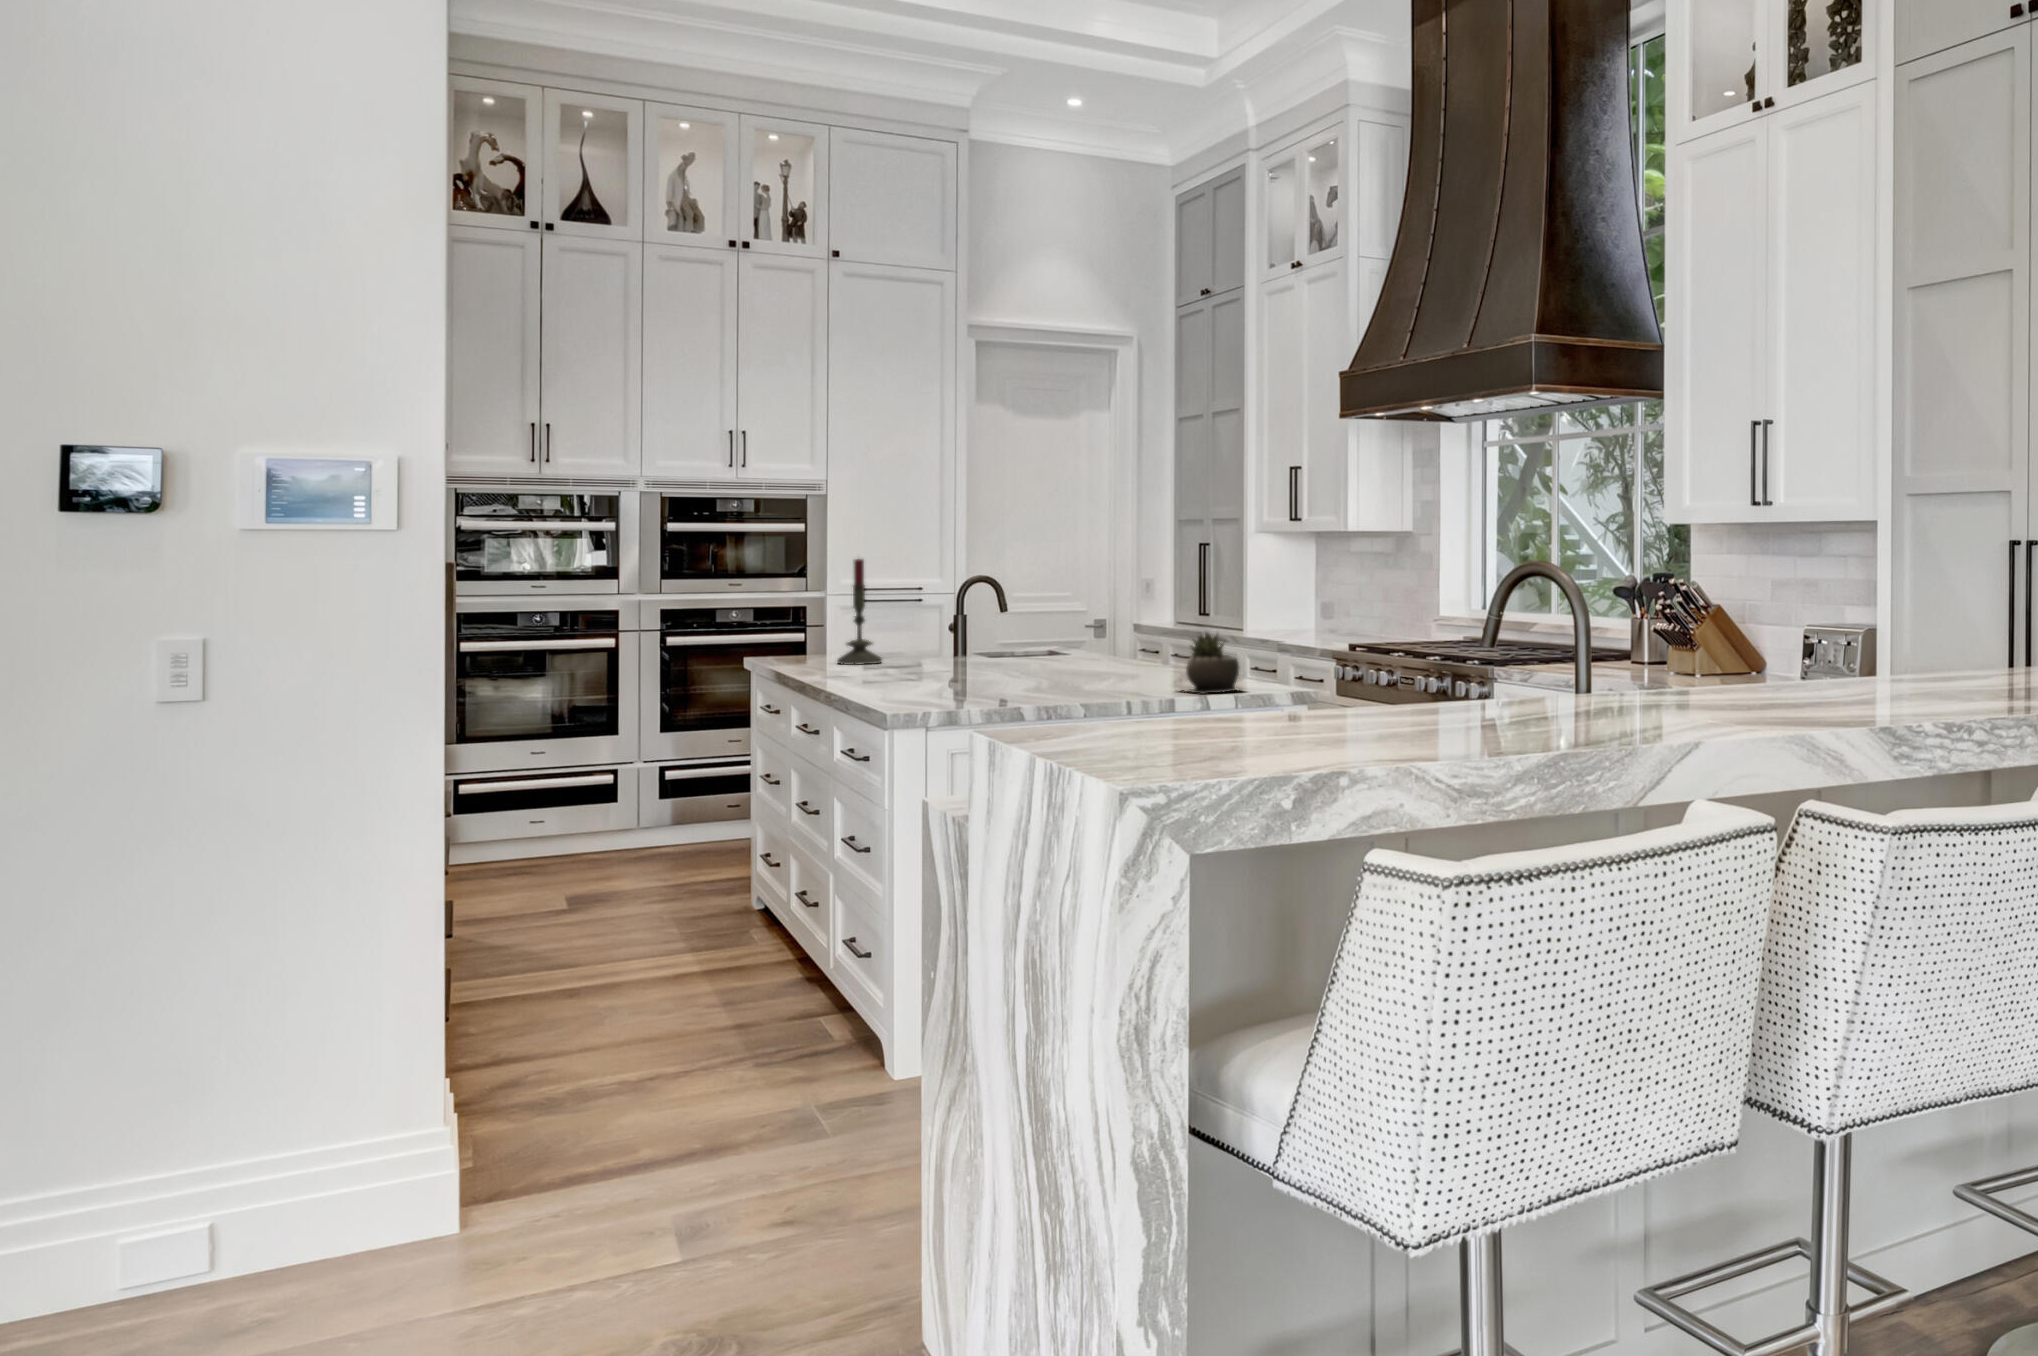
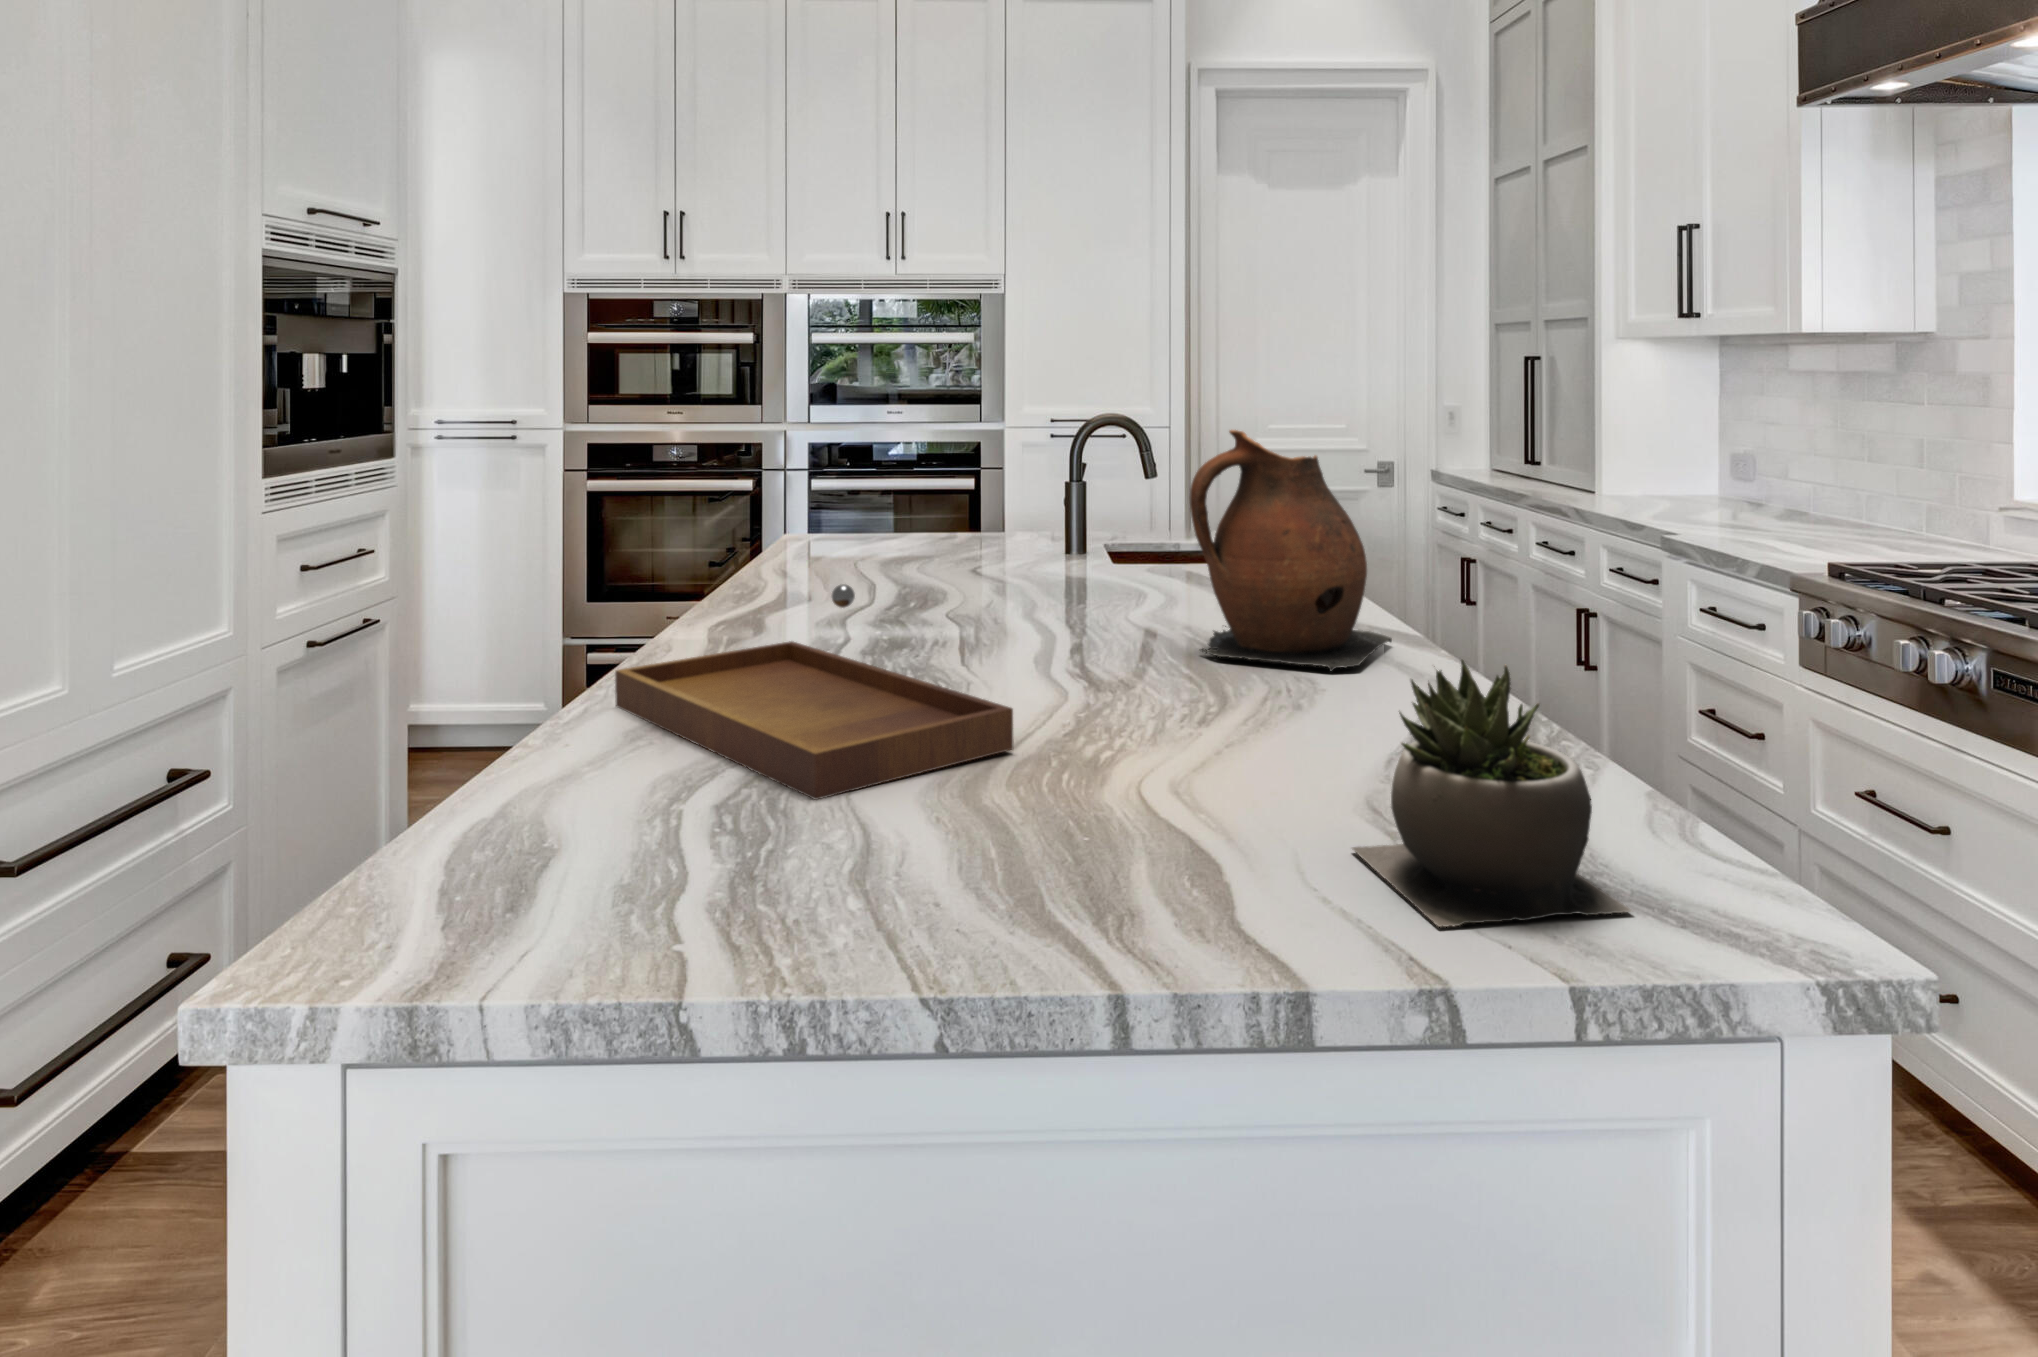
candle: present [837,559,882,665] -> none [906,375,974,553]
ceramic pitcher: none [1073,578,1158,676] -> present [1190,430,1392,672]
tray: none [856,634,1043,695] -> present [615,584,1013,799]

